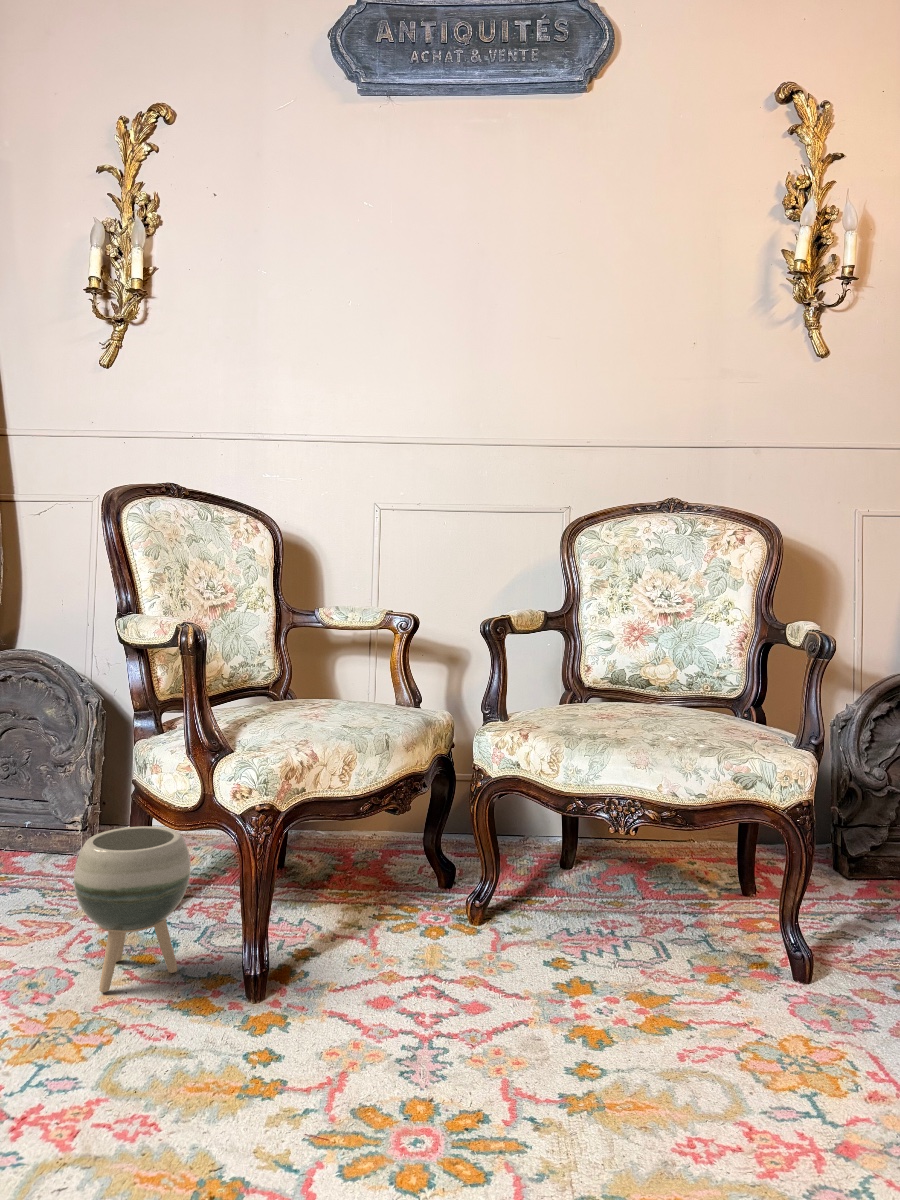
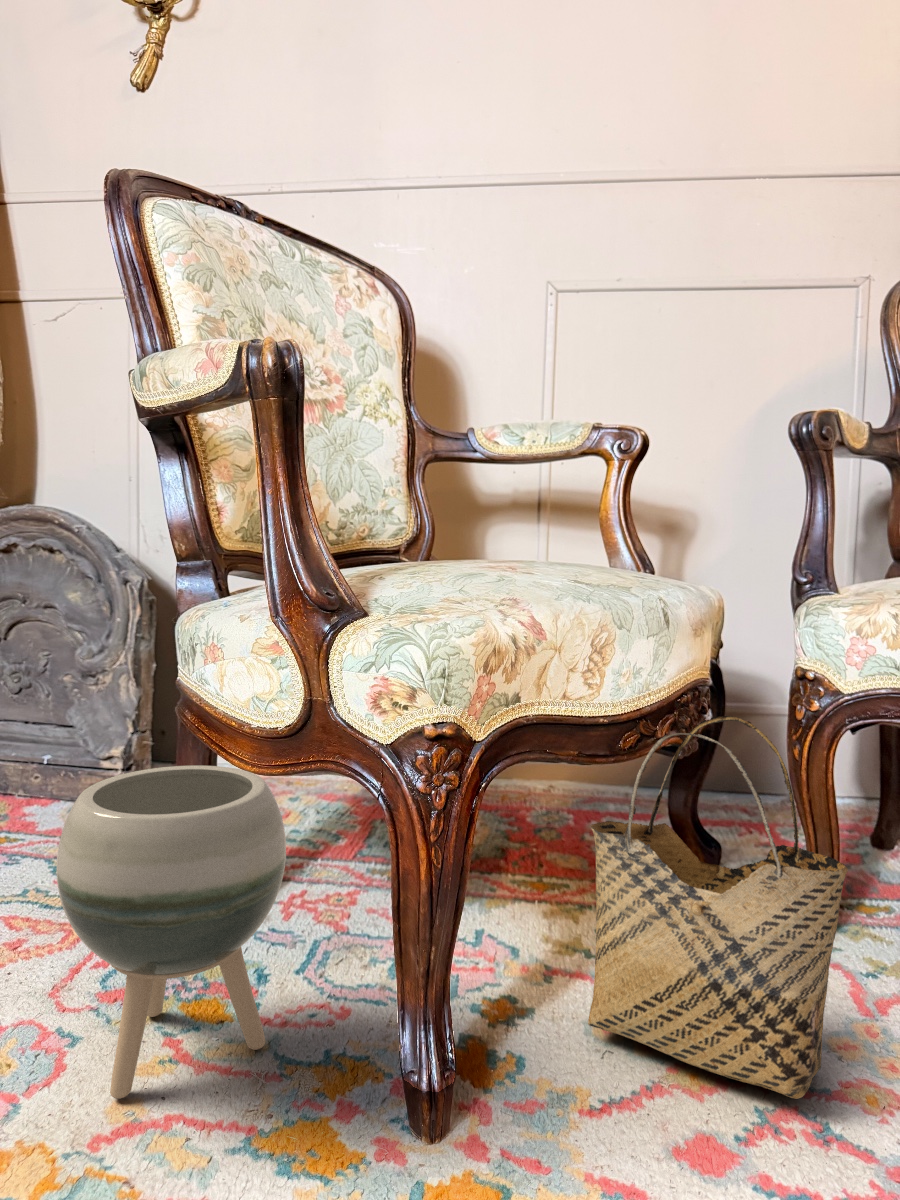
woven basket: none [346,796,464,980] -> present [588,716,848,1099]

